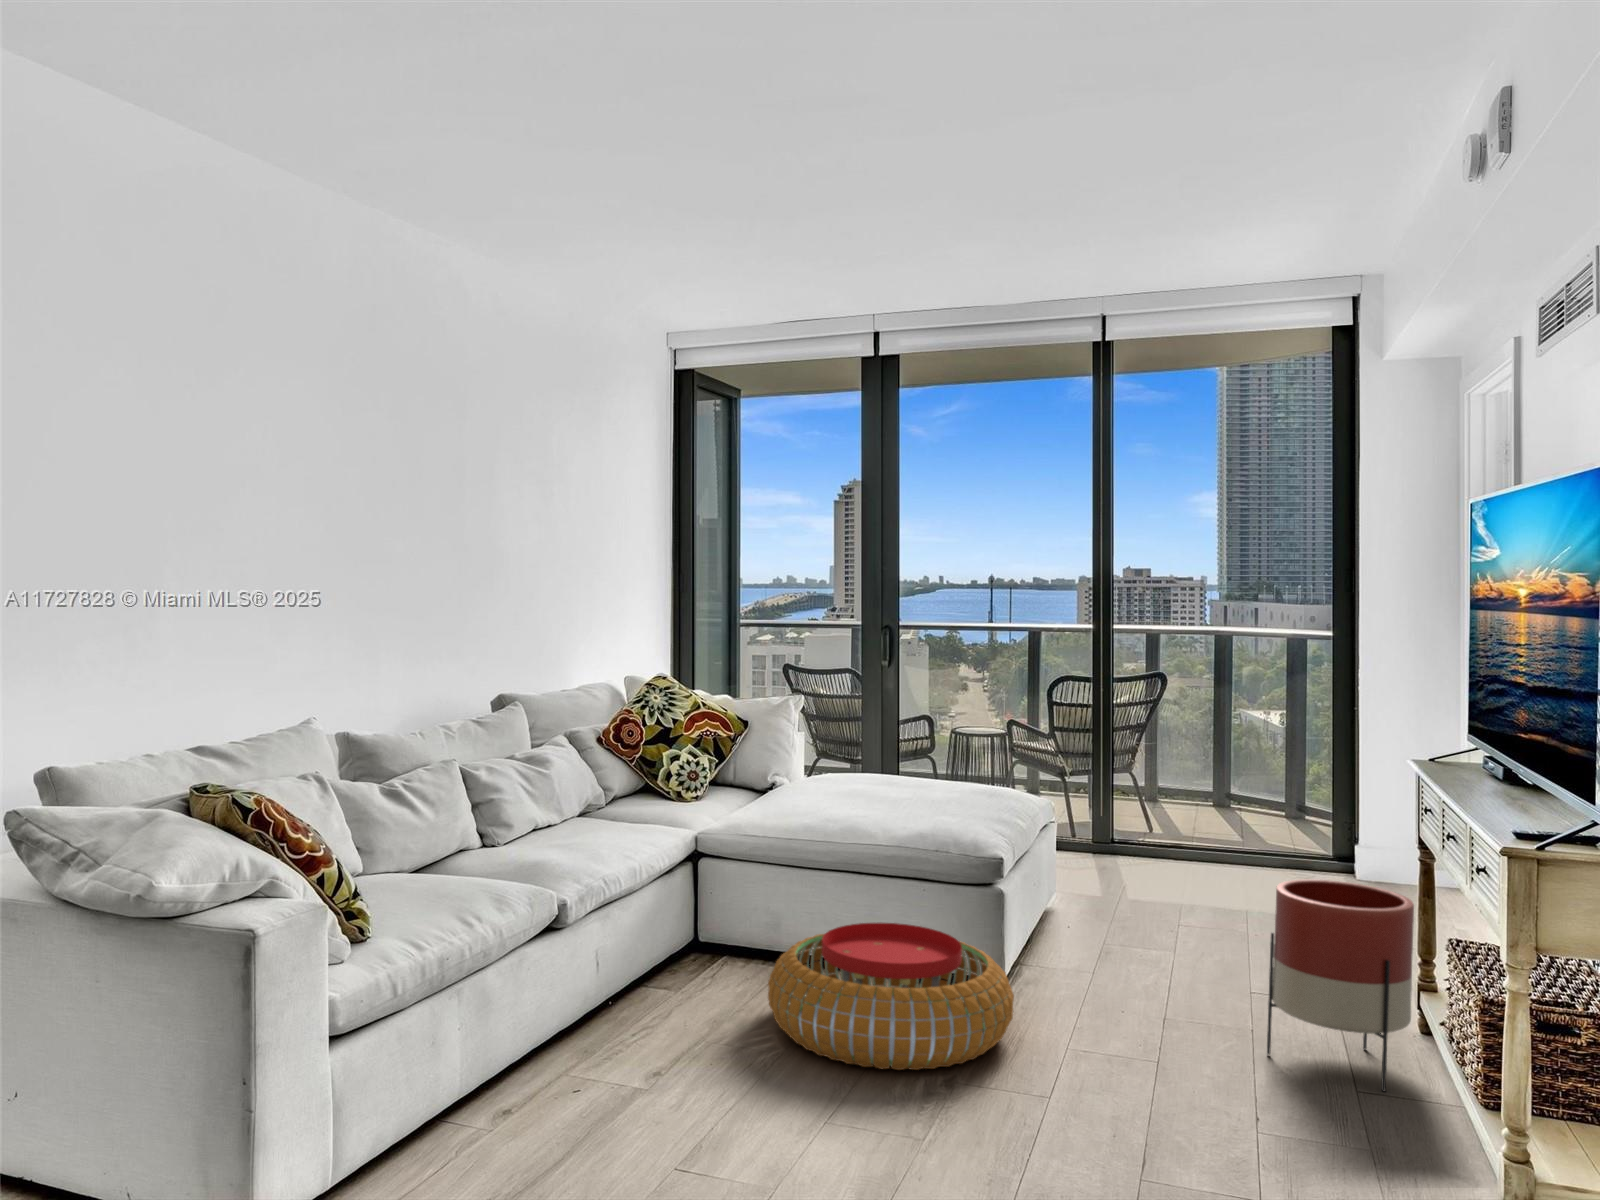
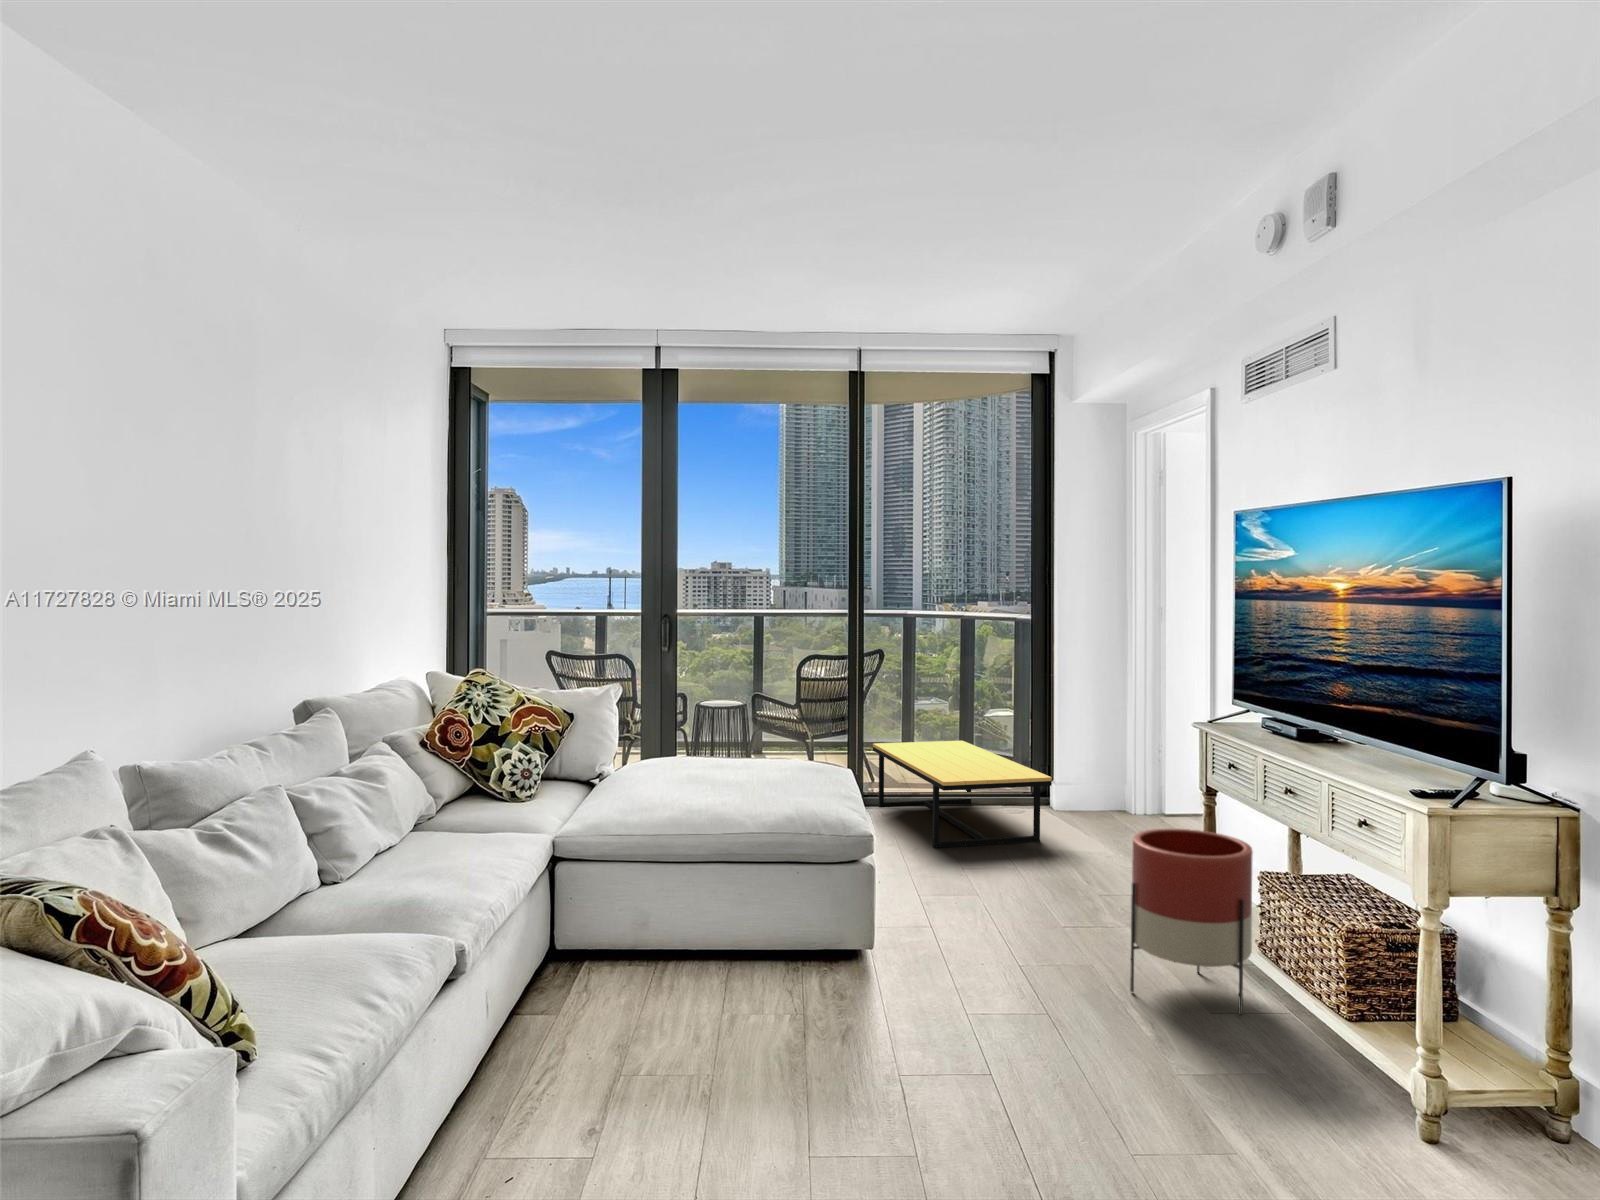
coffee table: none [1100,787,1285,910] -> present [873,741,1052,848]
pouf: present [768,923,1014,1070] -> none [674,913,922,1075]

